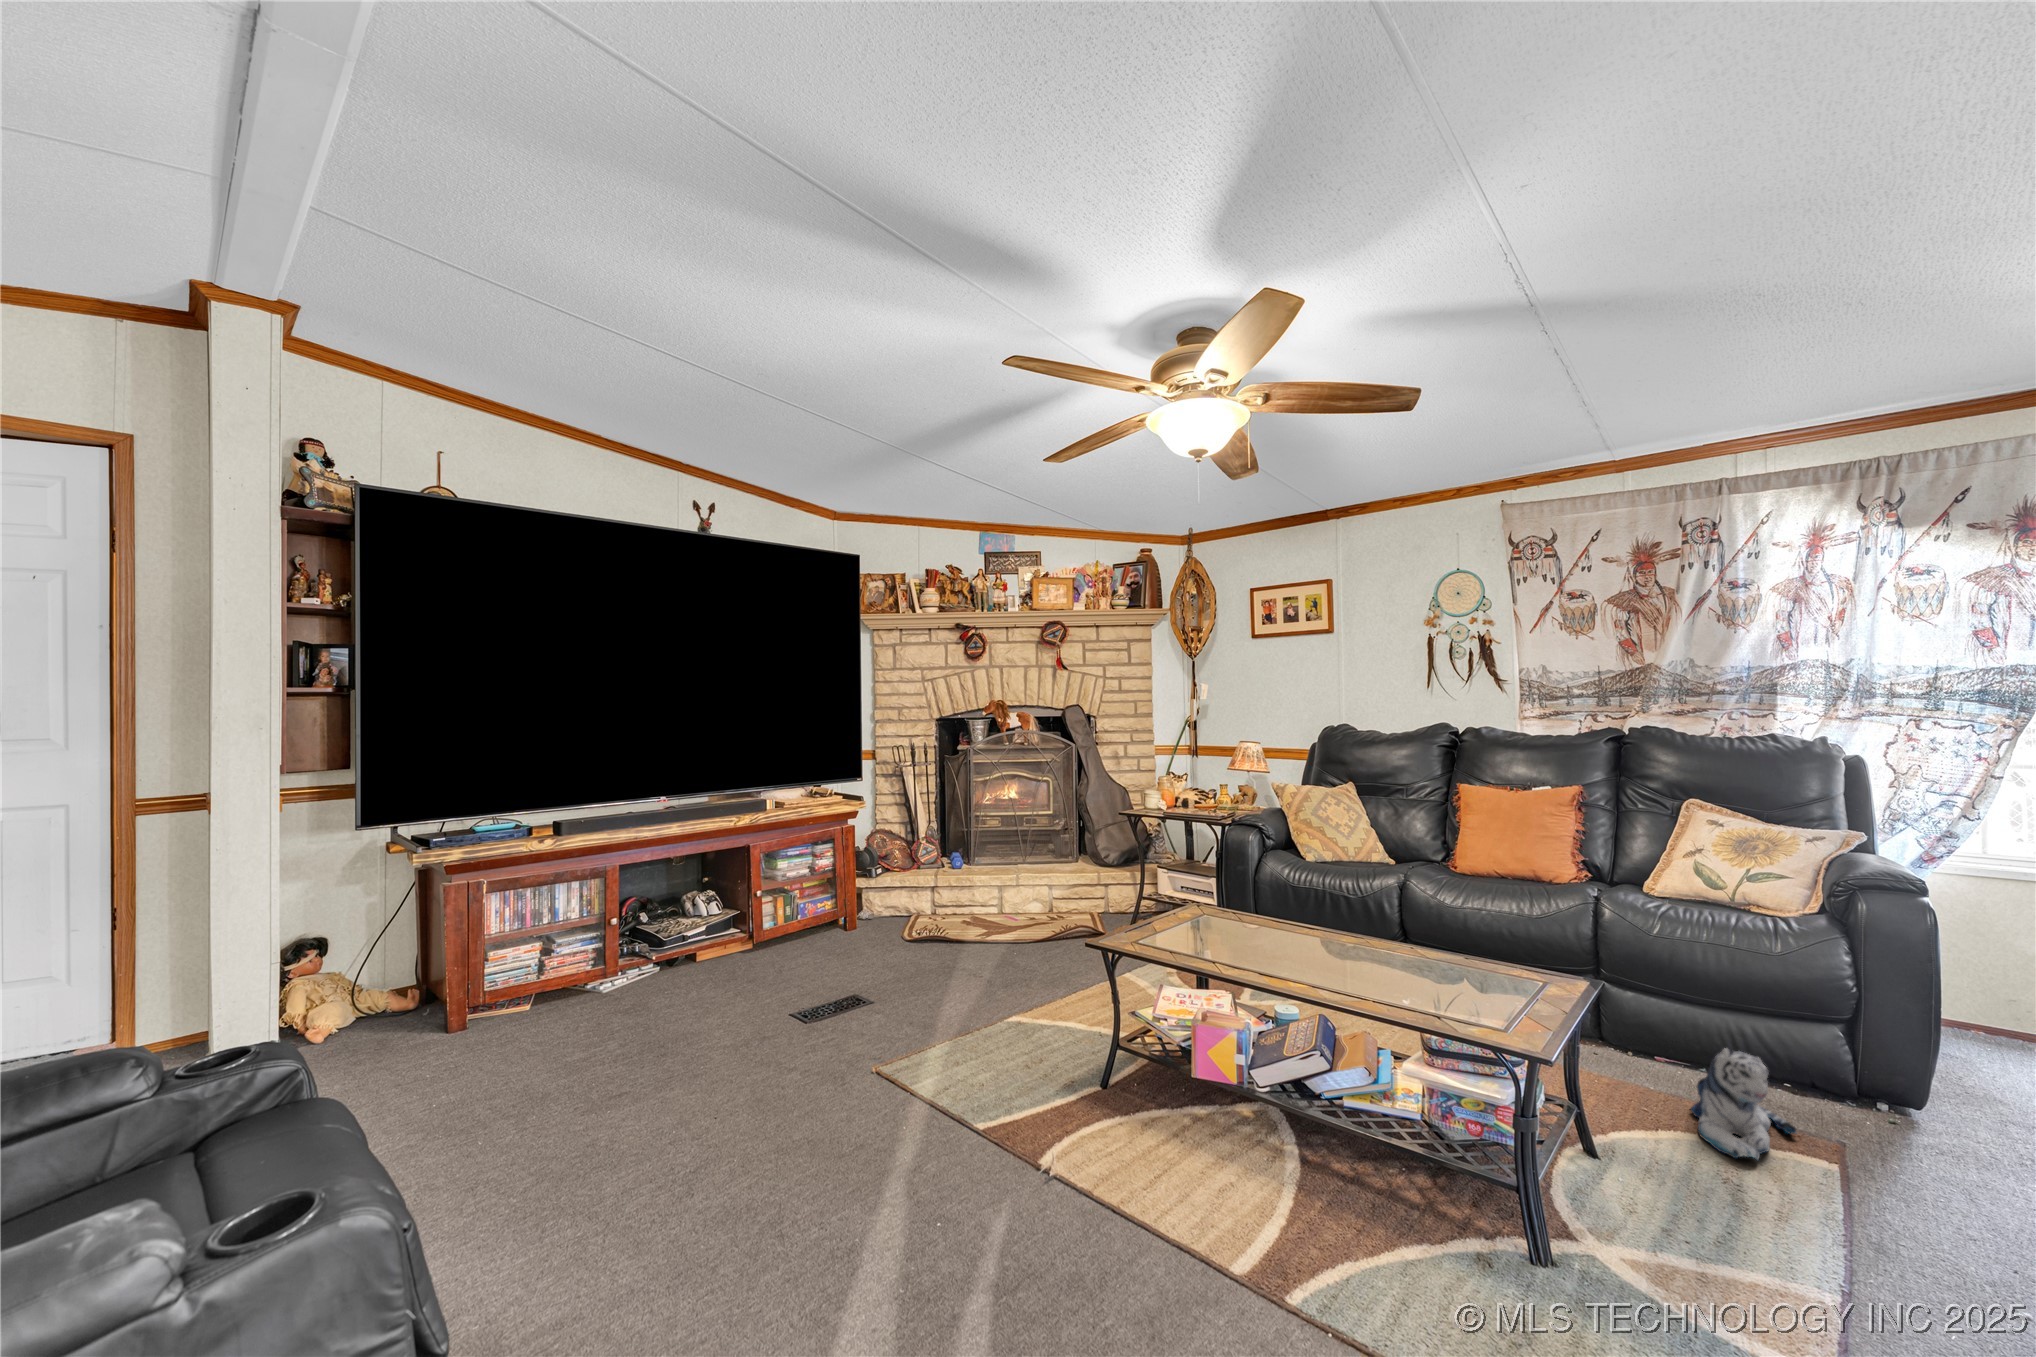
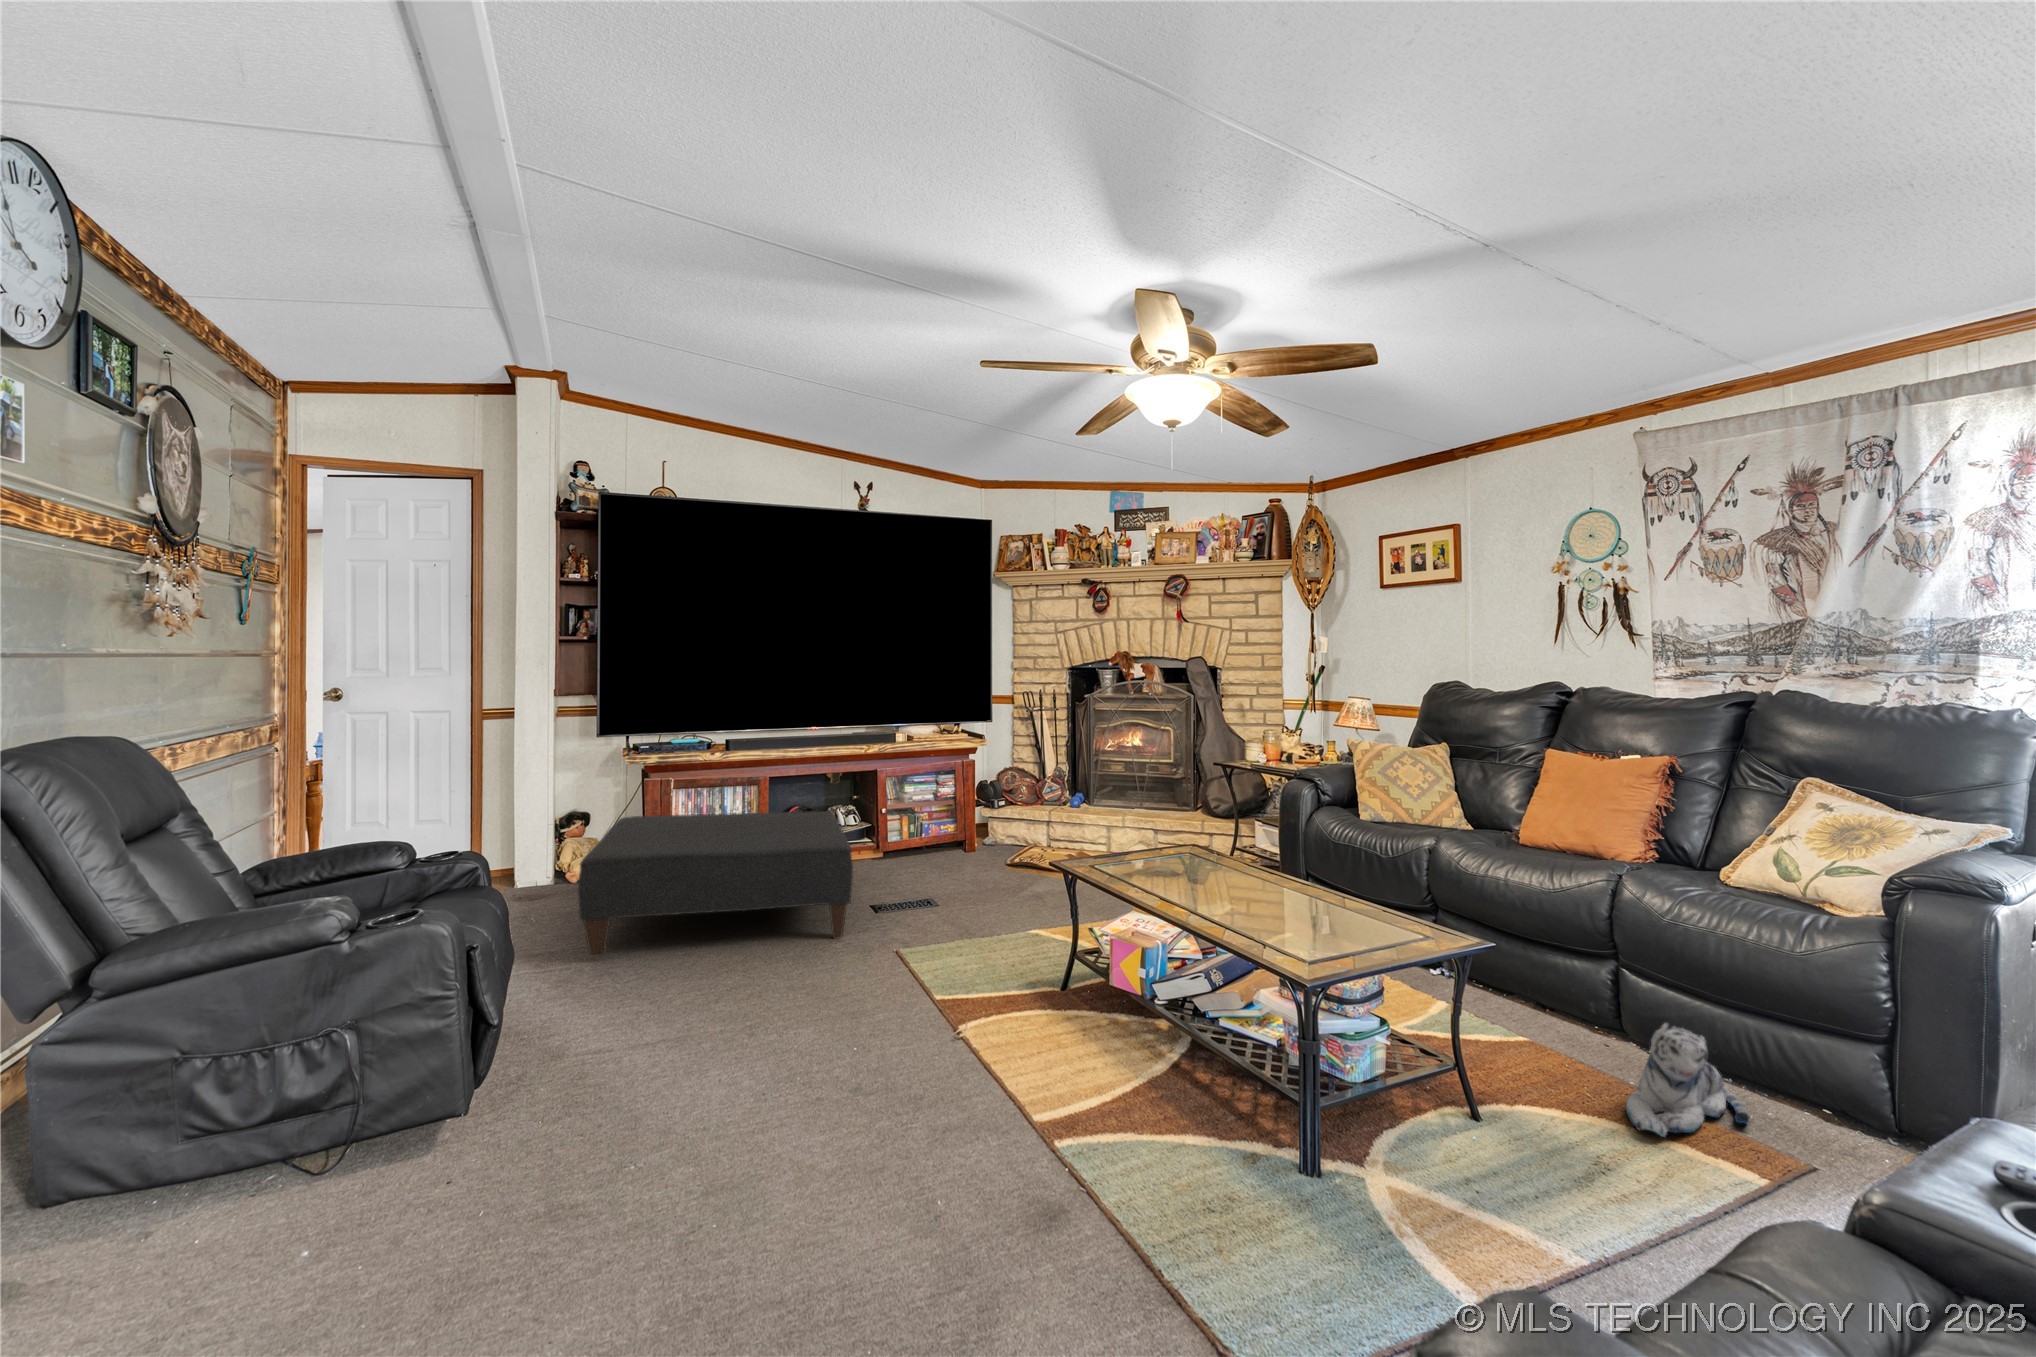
ottoman: none [426,901,802,1145] -> present [578,811,853,957]

